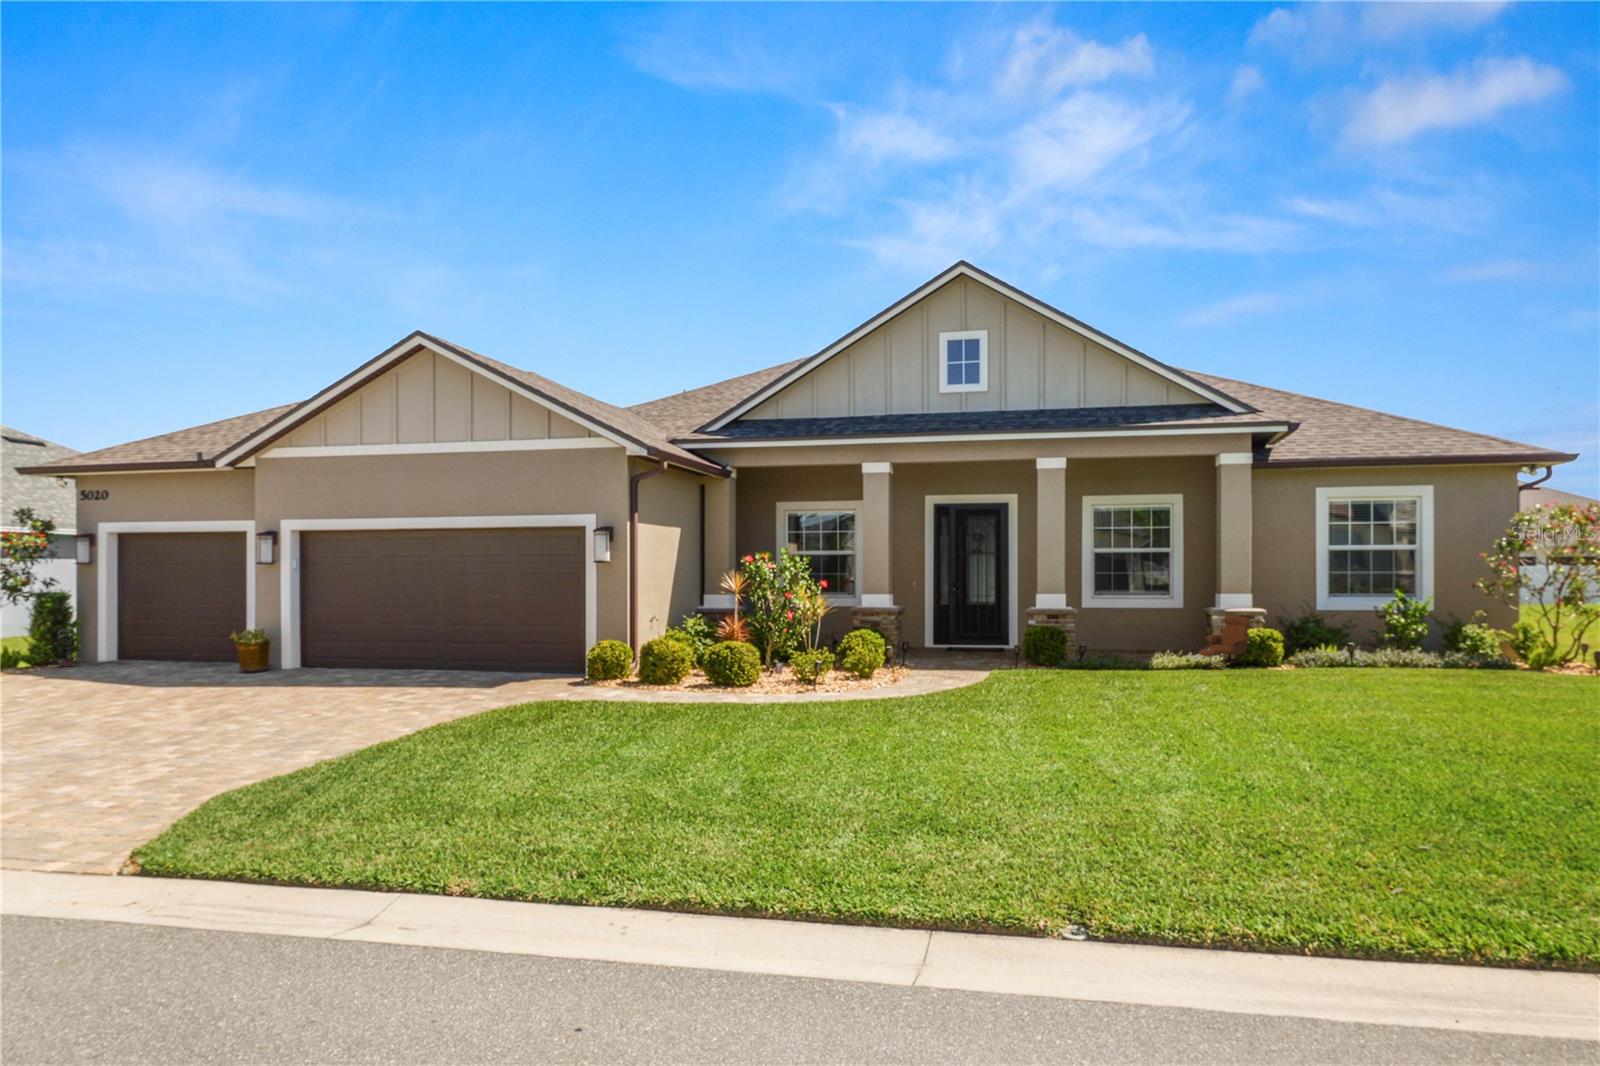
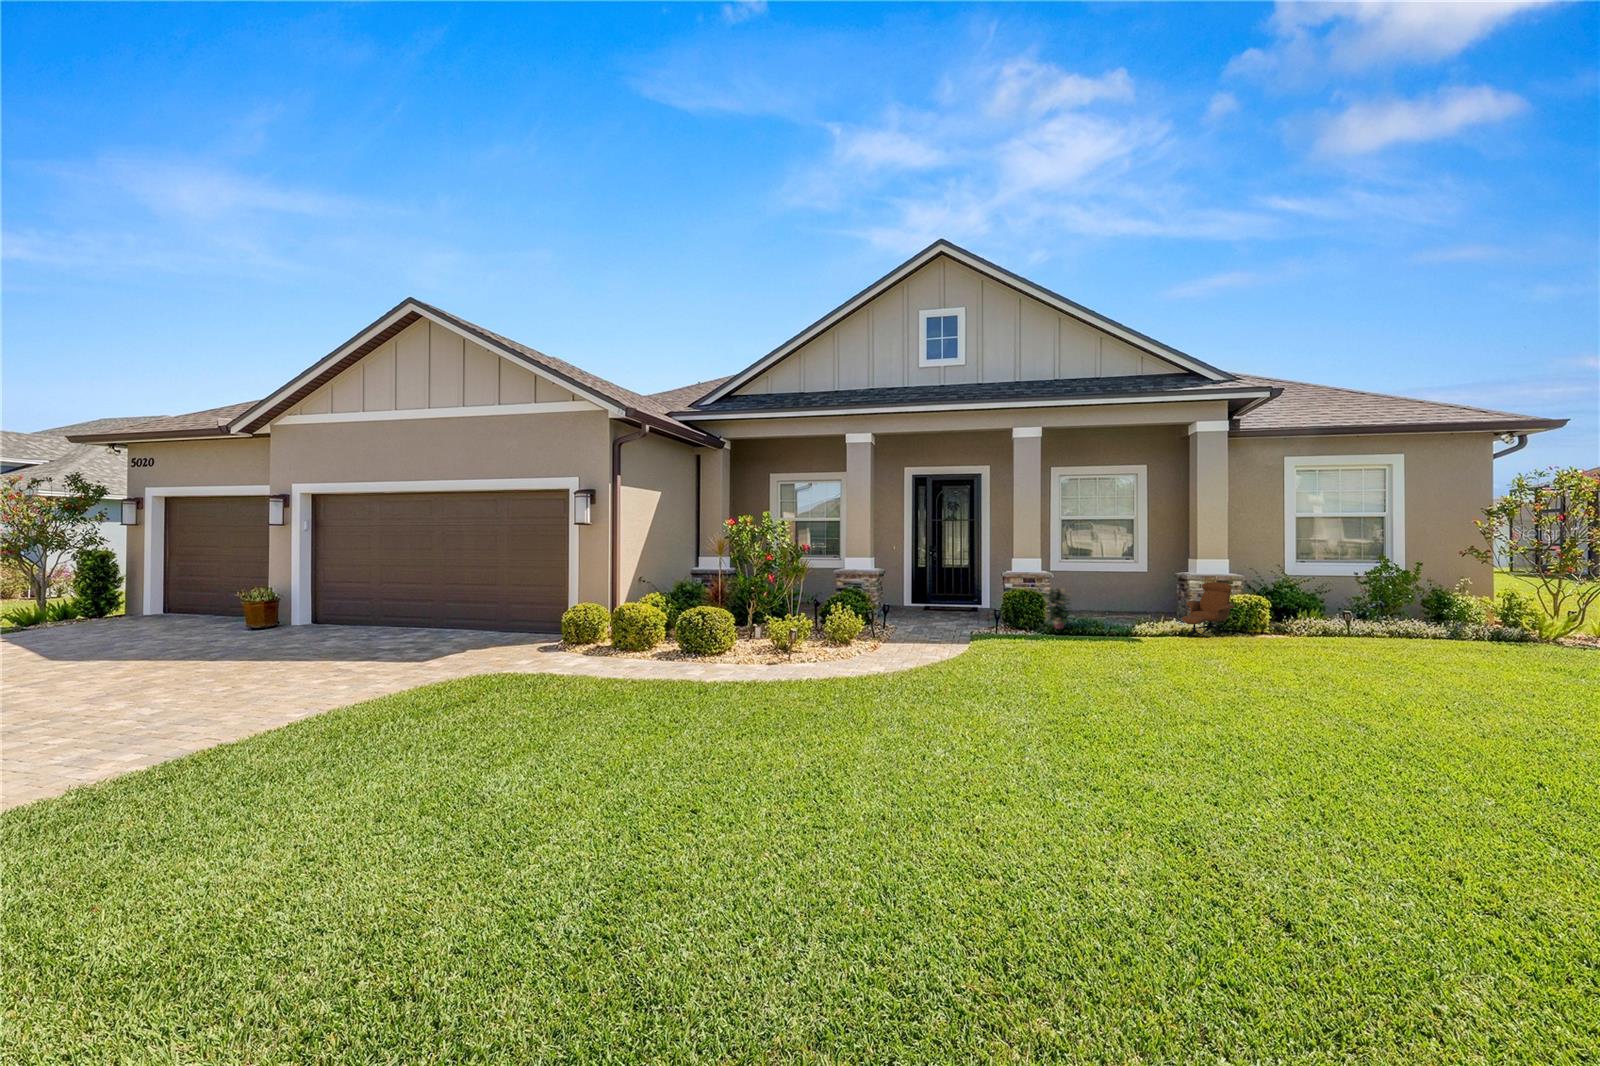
decorative plant: present [57,630,80,667] -> present [1044,588,1071,629]

